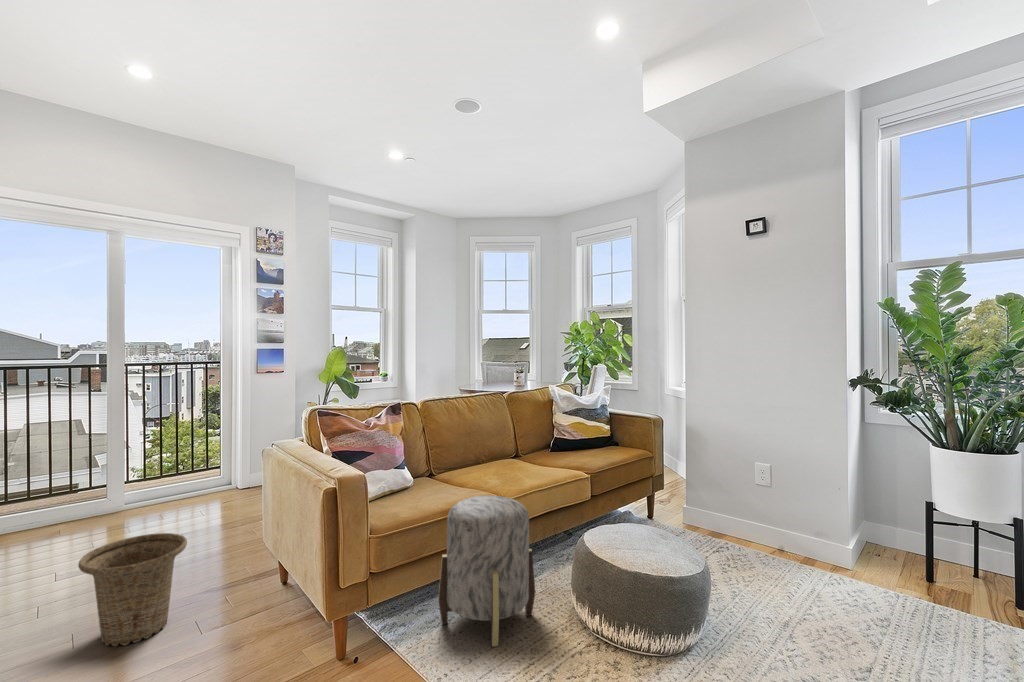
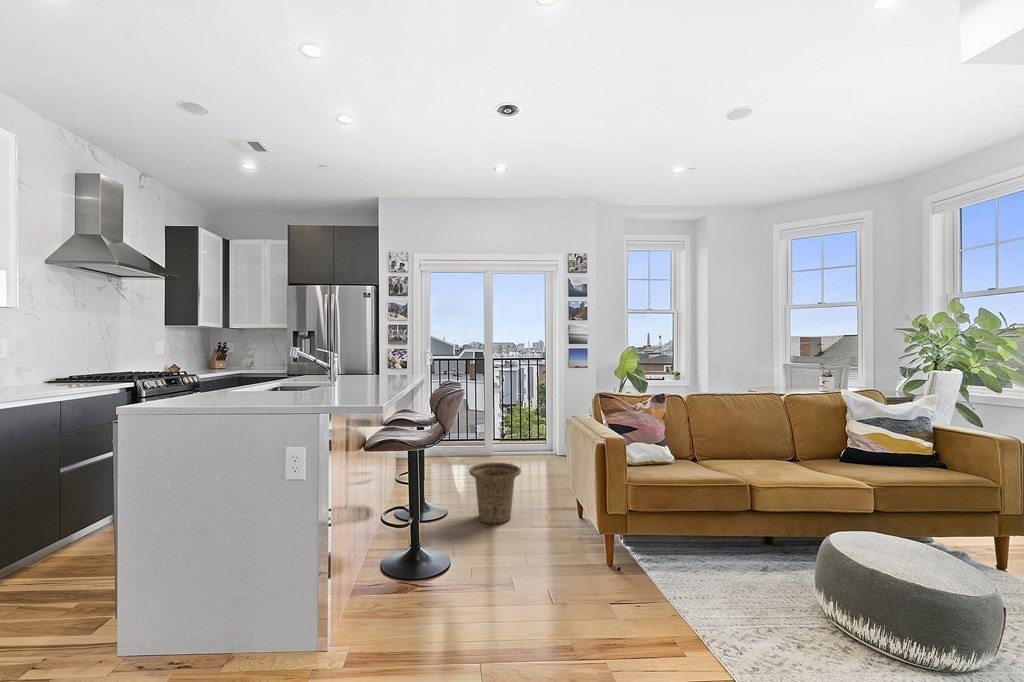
ottoman: present [438,496,535,646] -> none [684,476,776,599]

